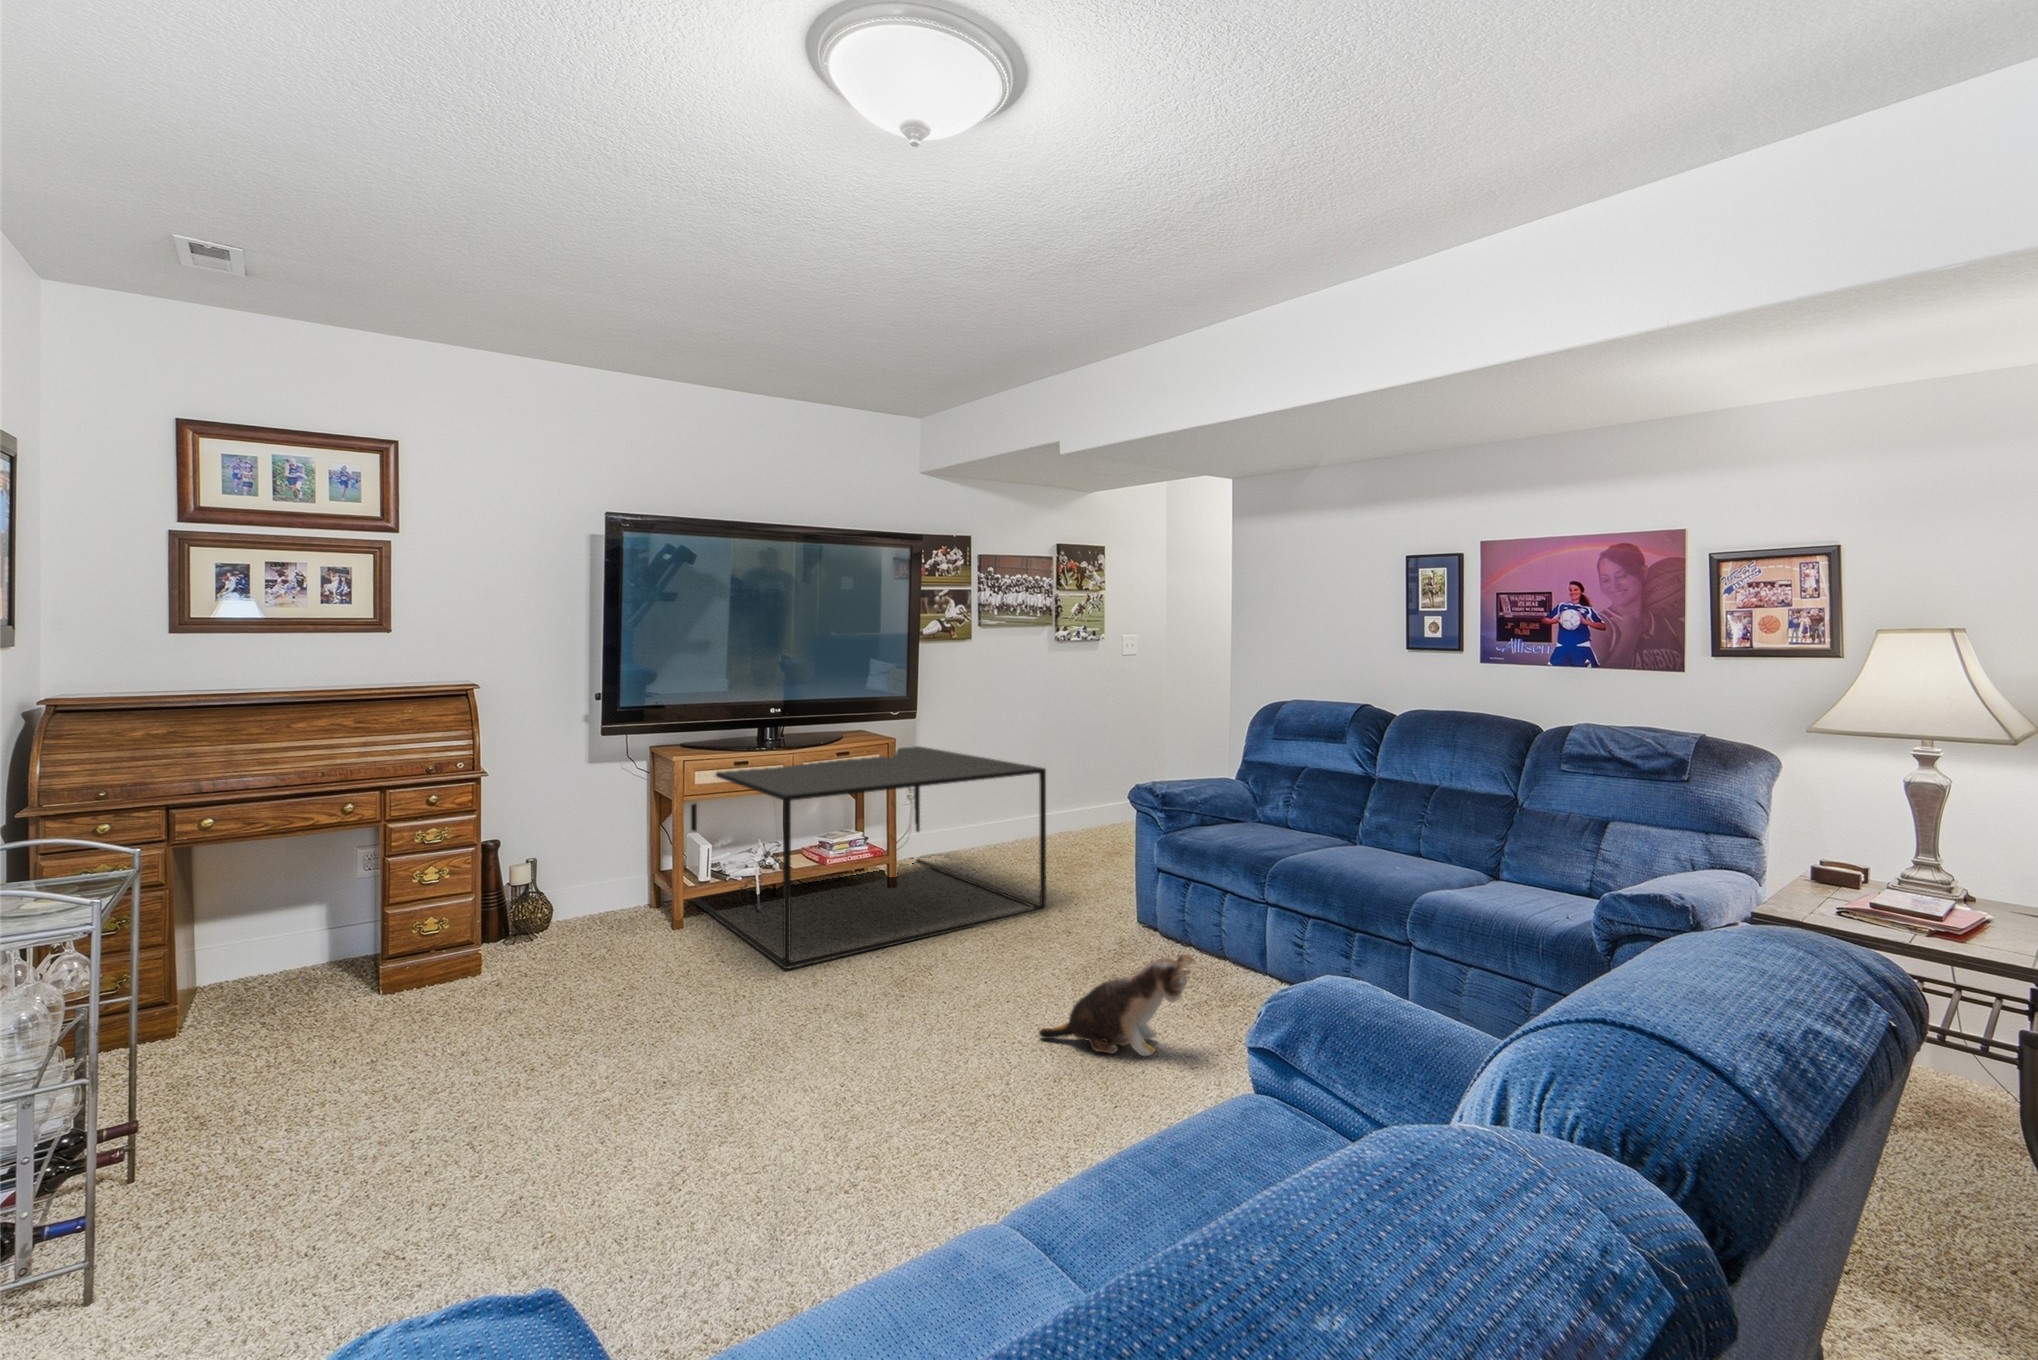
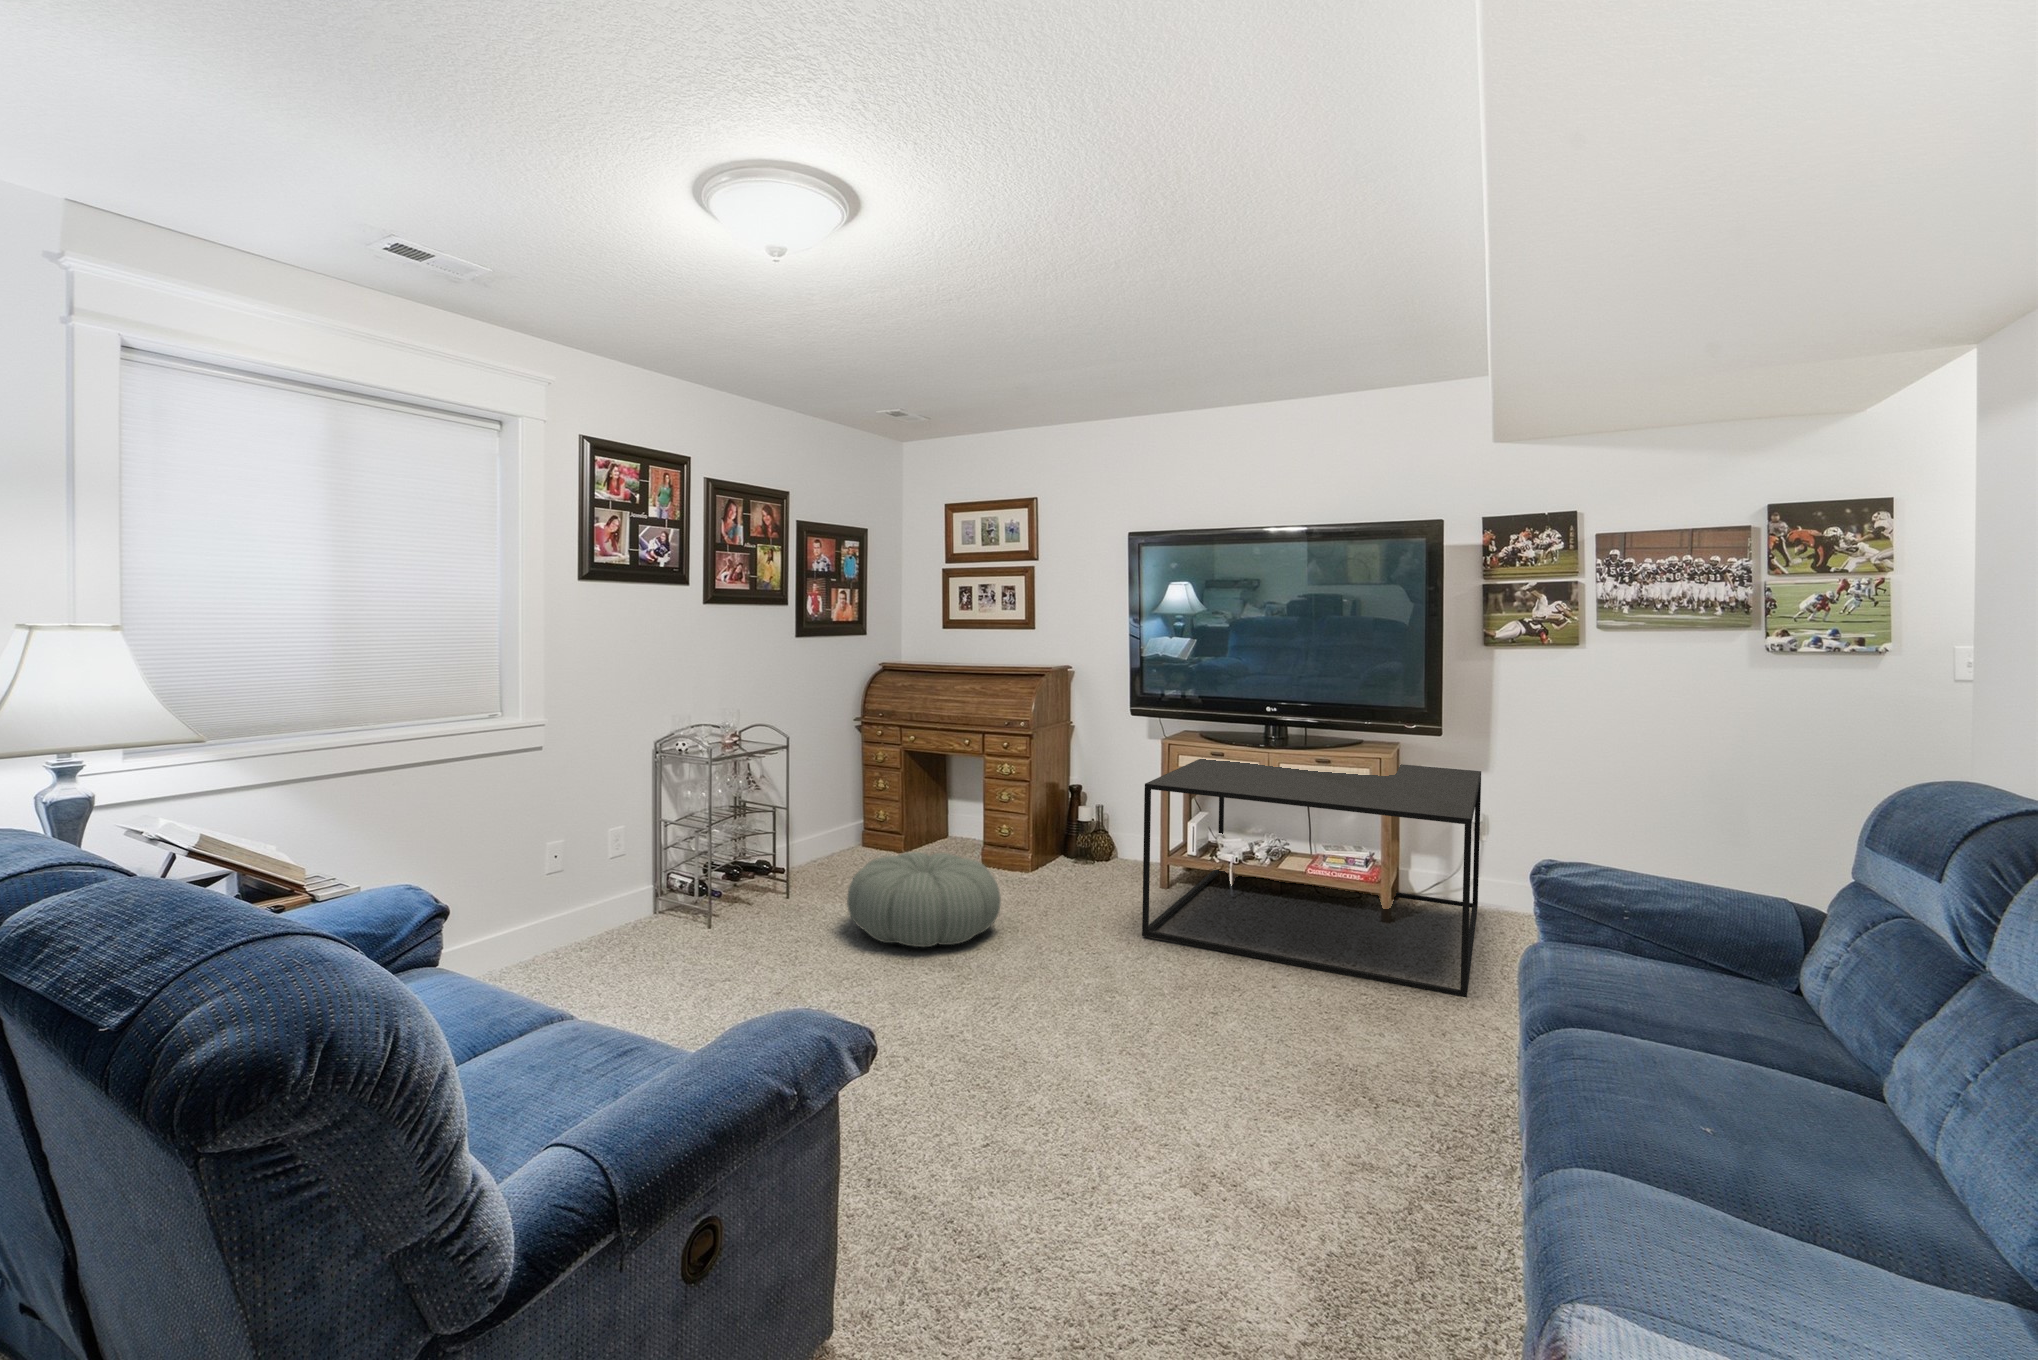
pouf: none [393,954,668,1119] -> present [847,852,1001,947]
plush toy: present [1039,954,1194,1056] -> none [1140,1030,1219,1128]

